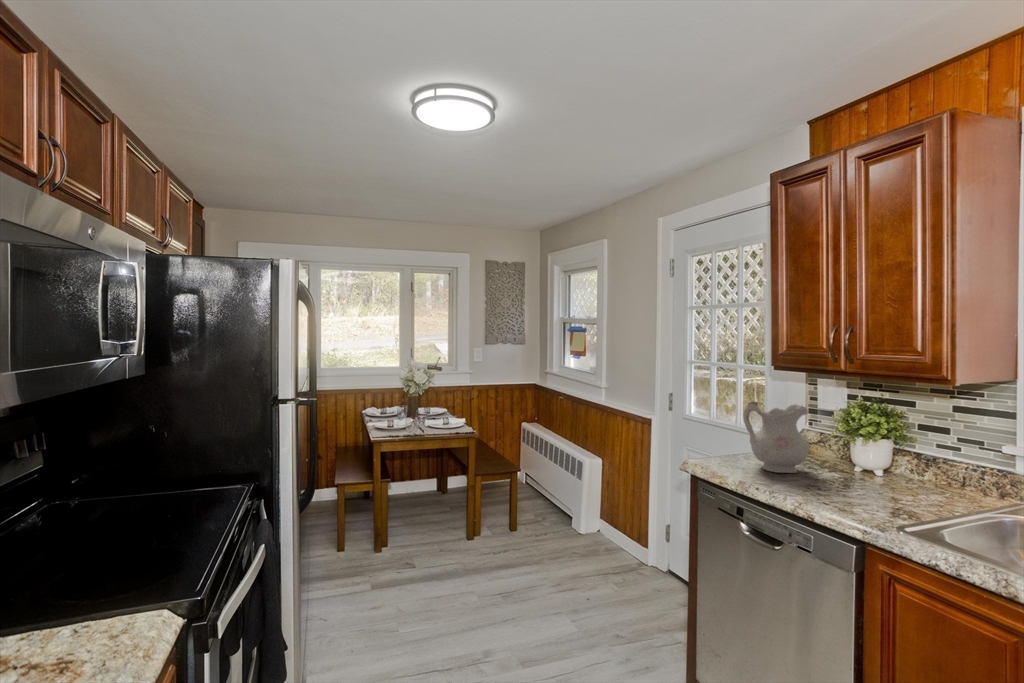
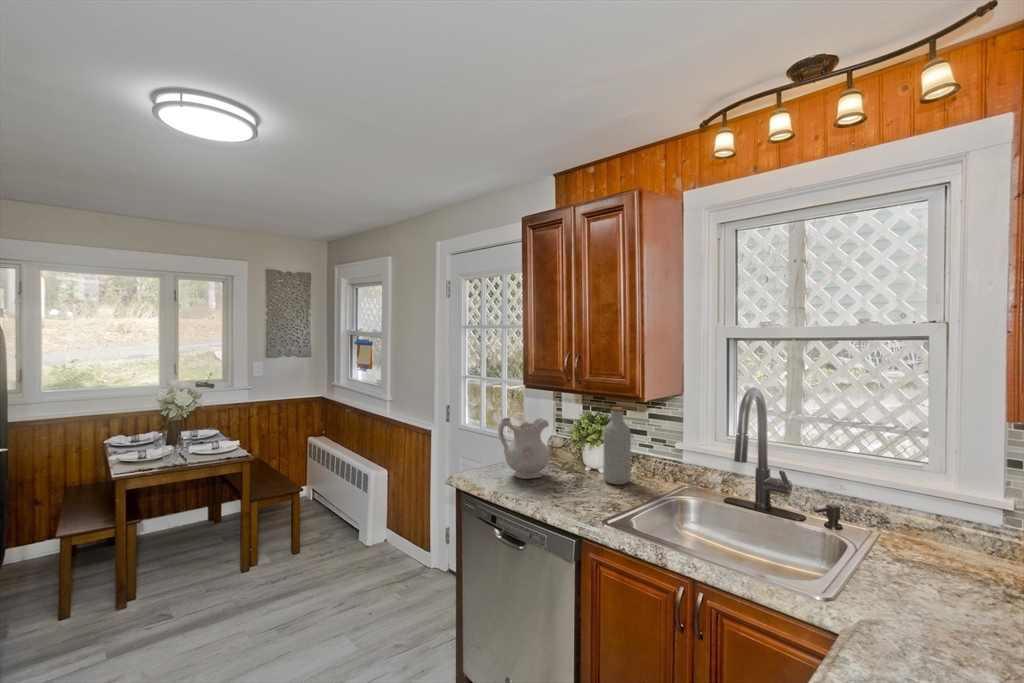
bottle: none [885,394,926,490] -> present [603,407,631,485]

